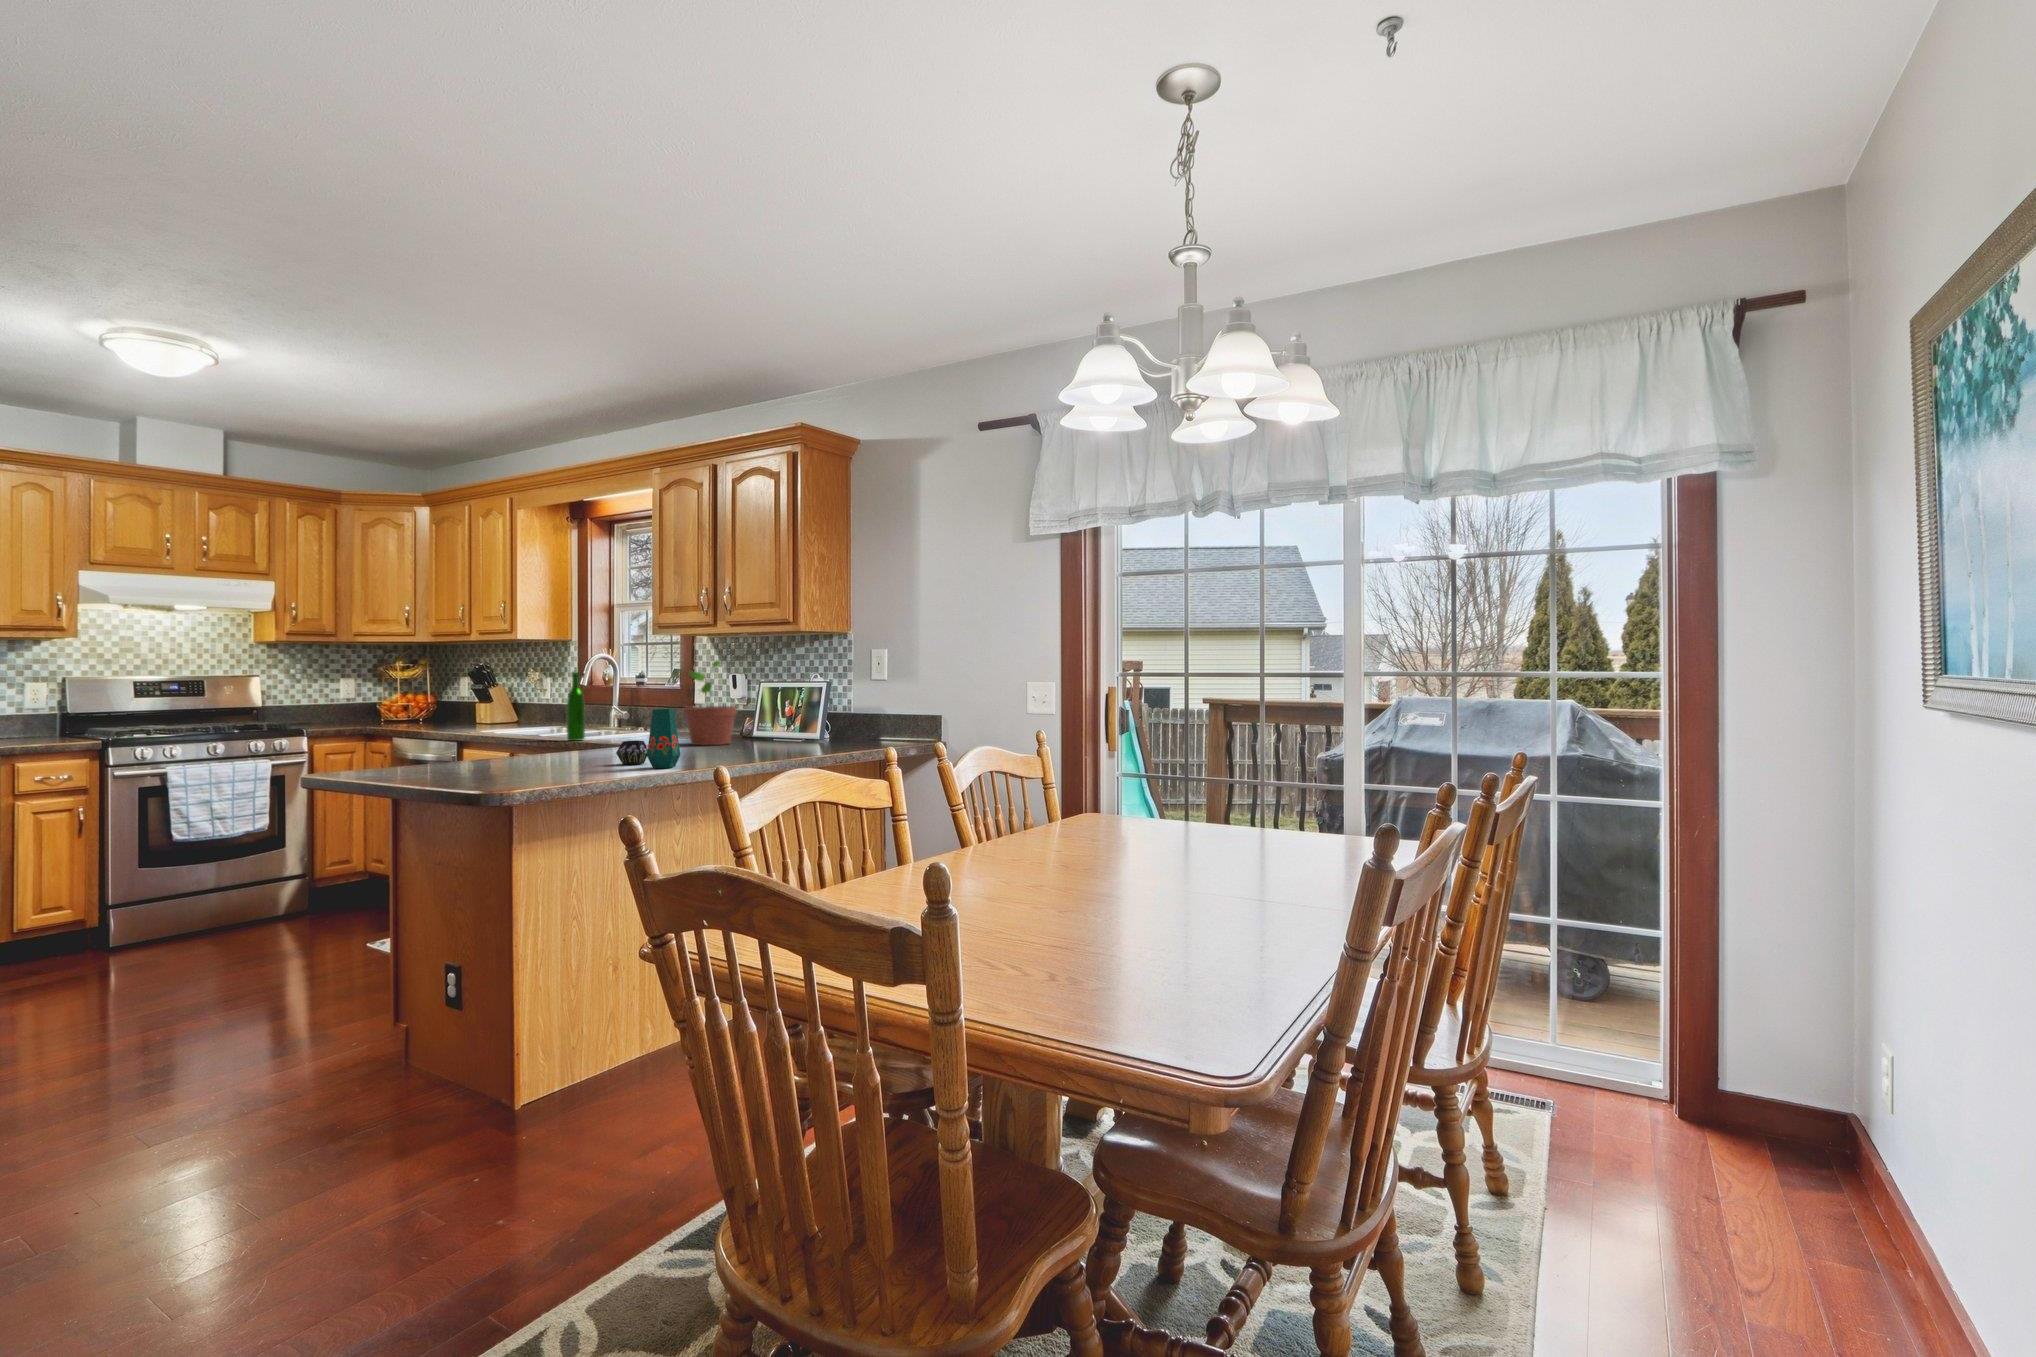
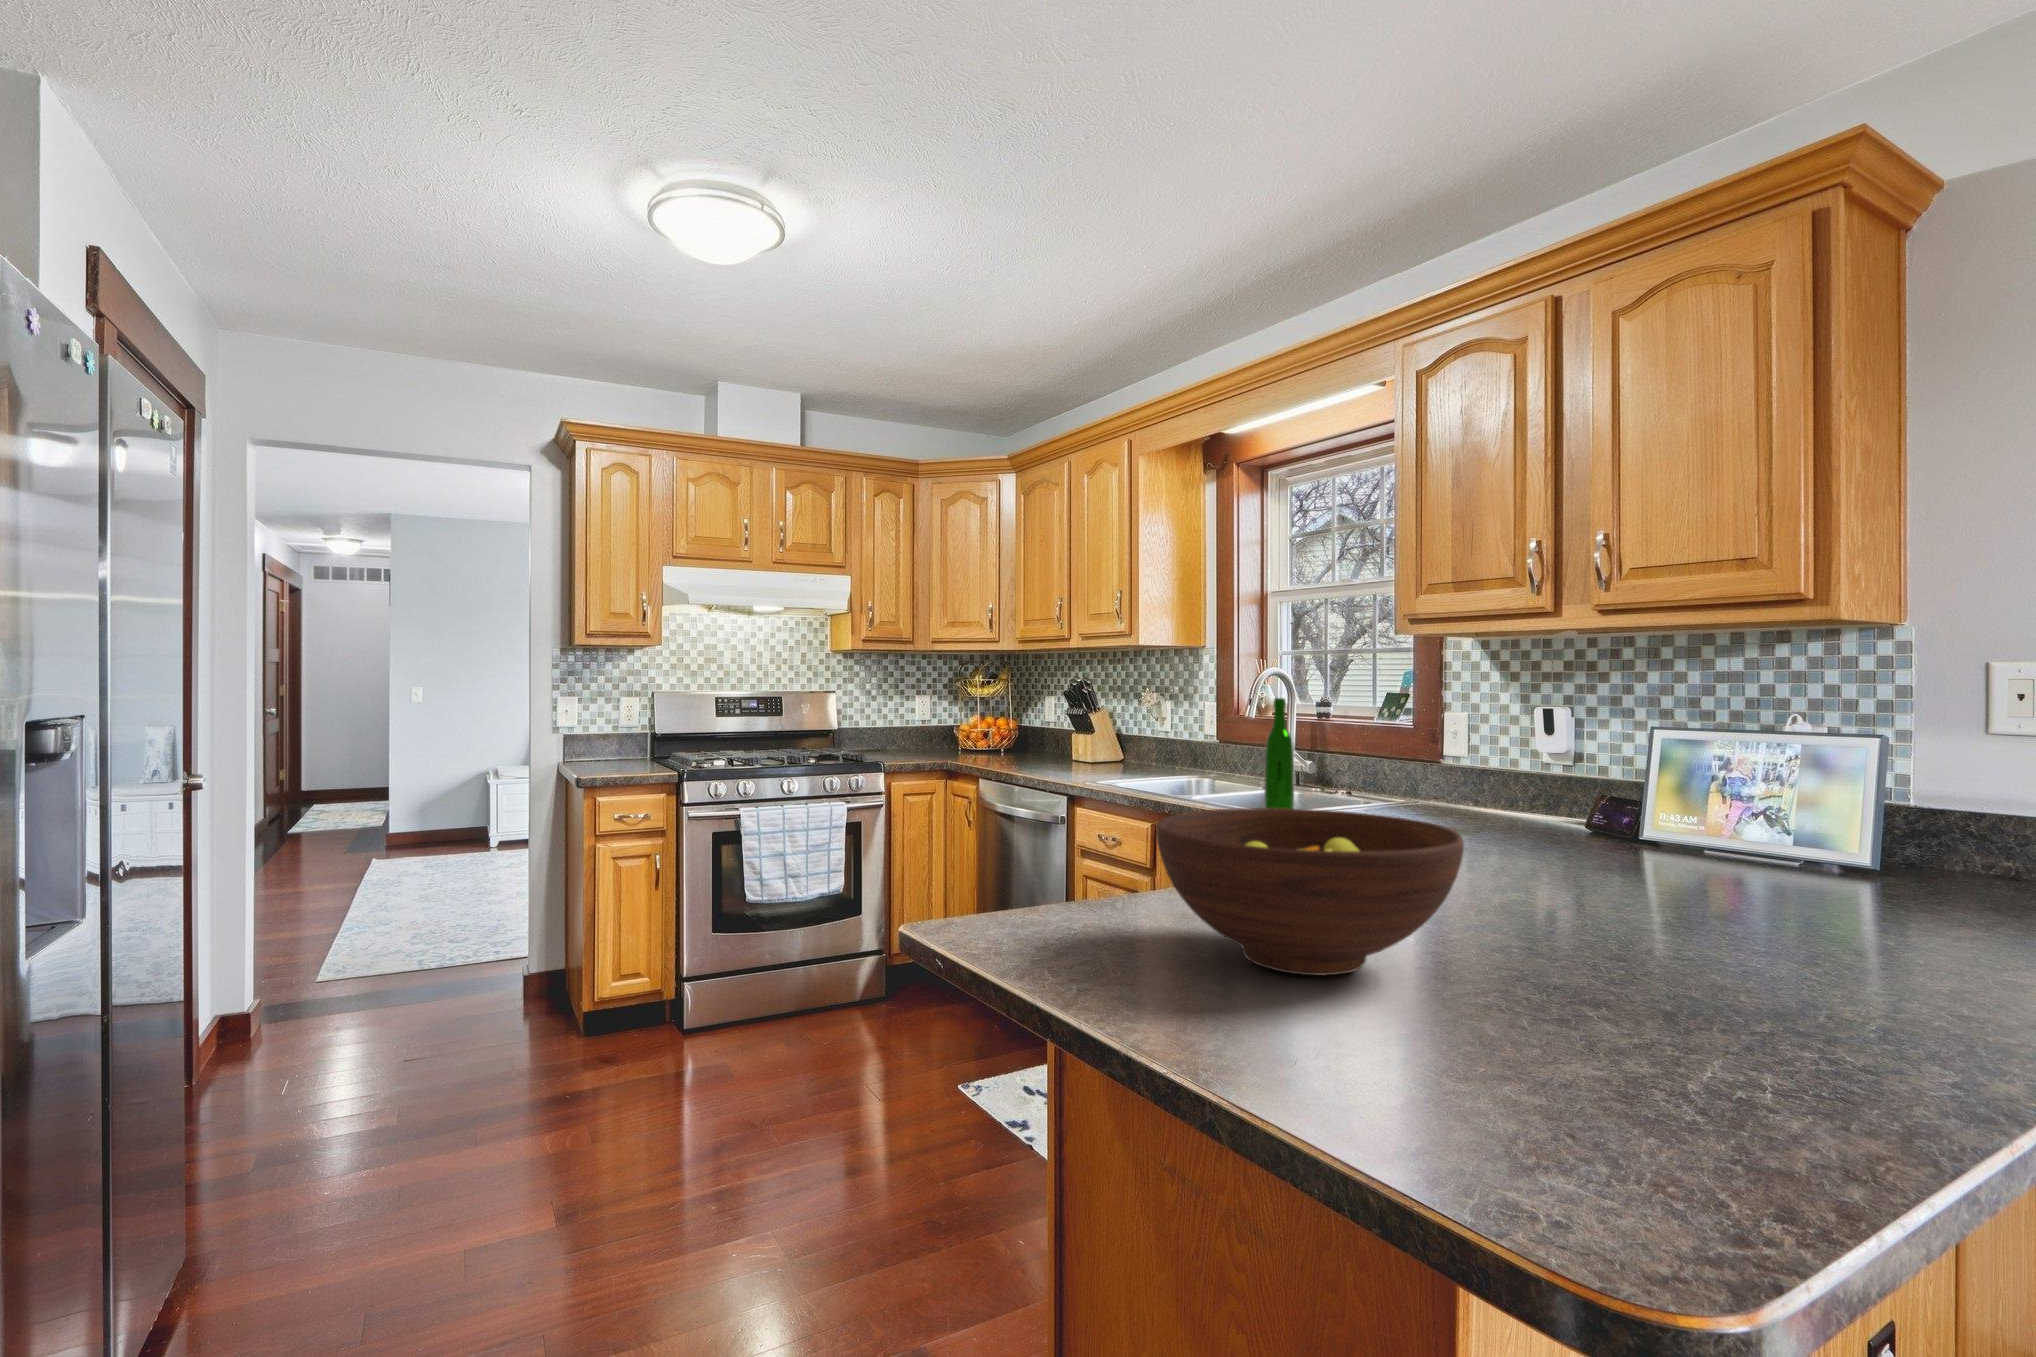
potted plant: present [684,660,737,745] -> none [1530,680,1651,863]
vase: present [616,709,680,768] -> none [1613,839,1898,1034]
fruit bowl: none [420,713,552,770] -> present [1156,808,1464,975]

